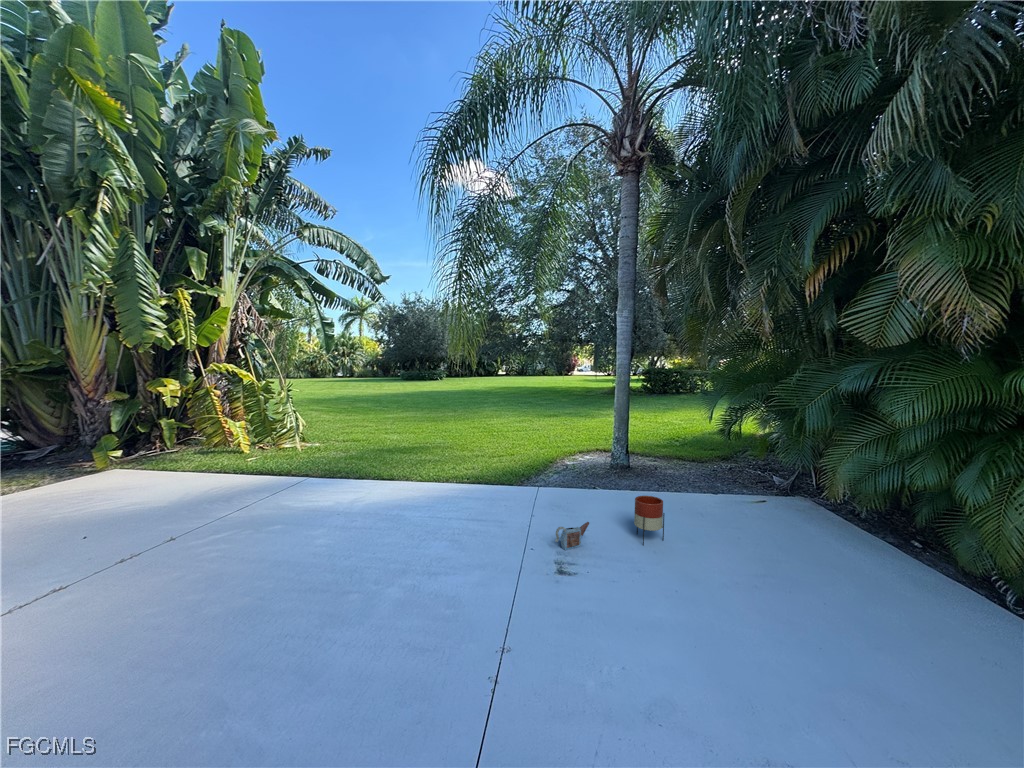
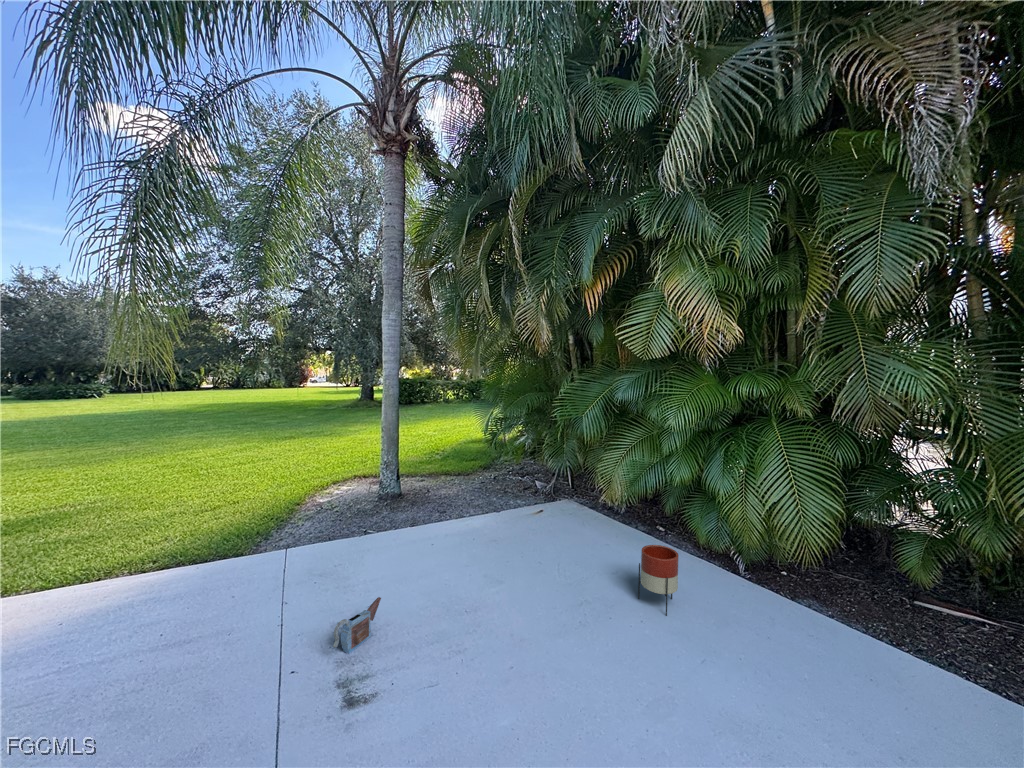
planter: present [634,496,664,545] -> present [638,545,679,616]

